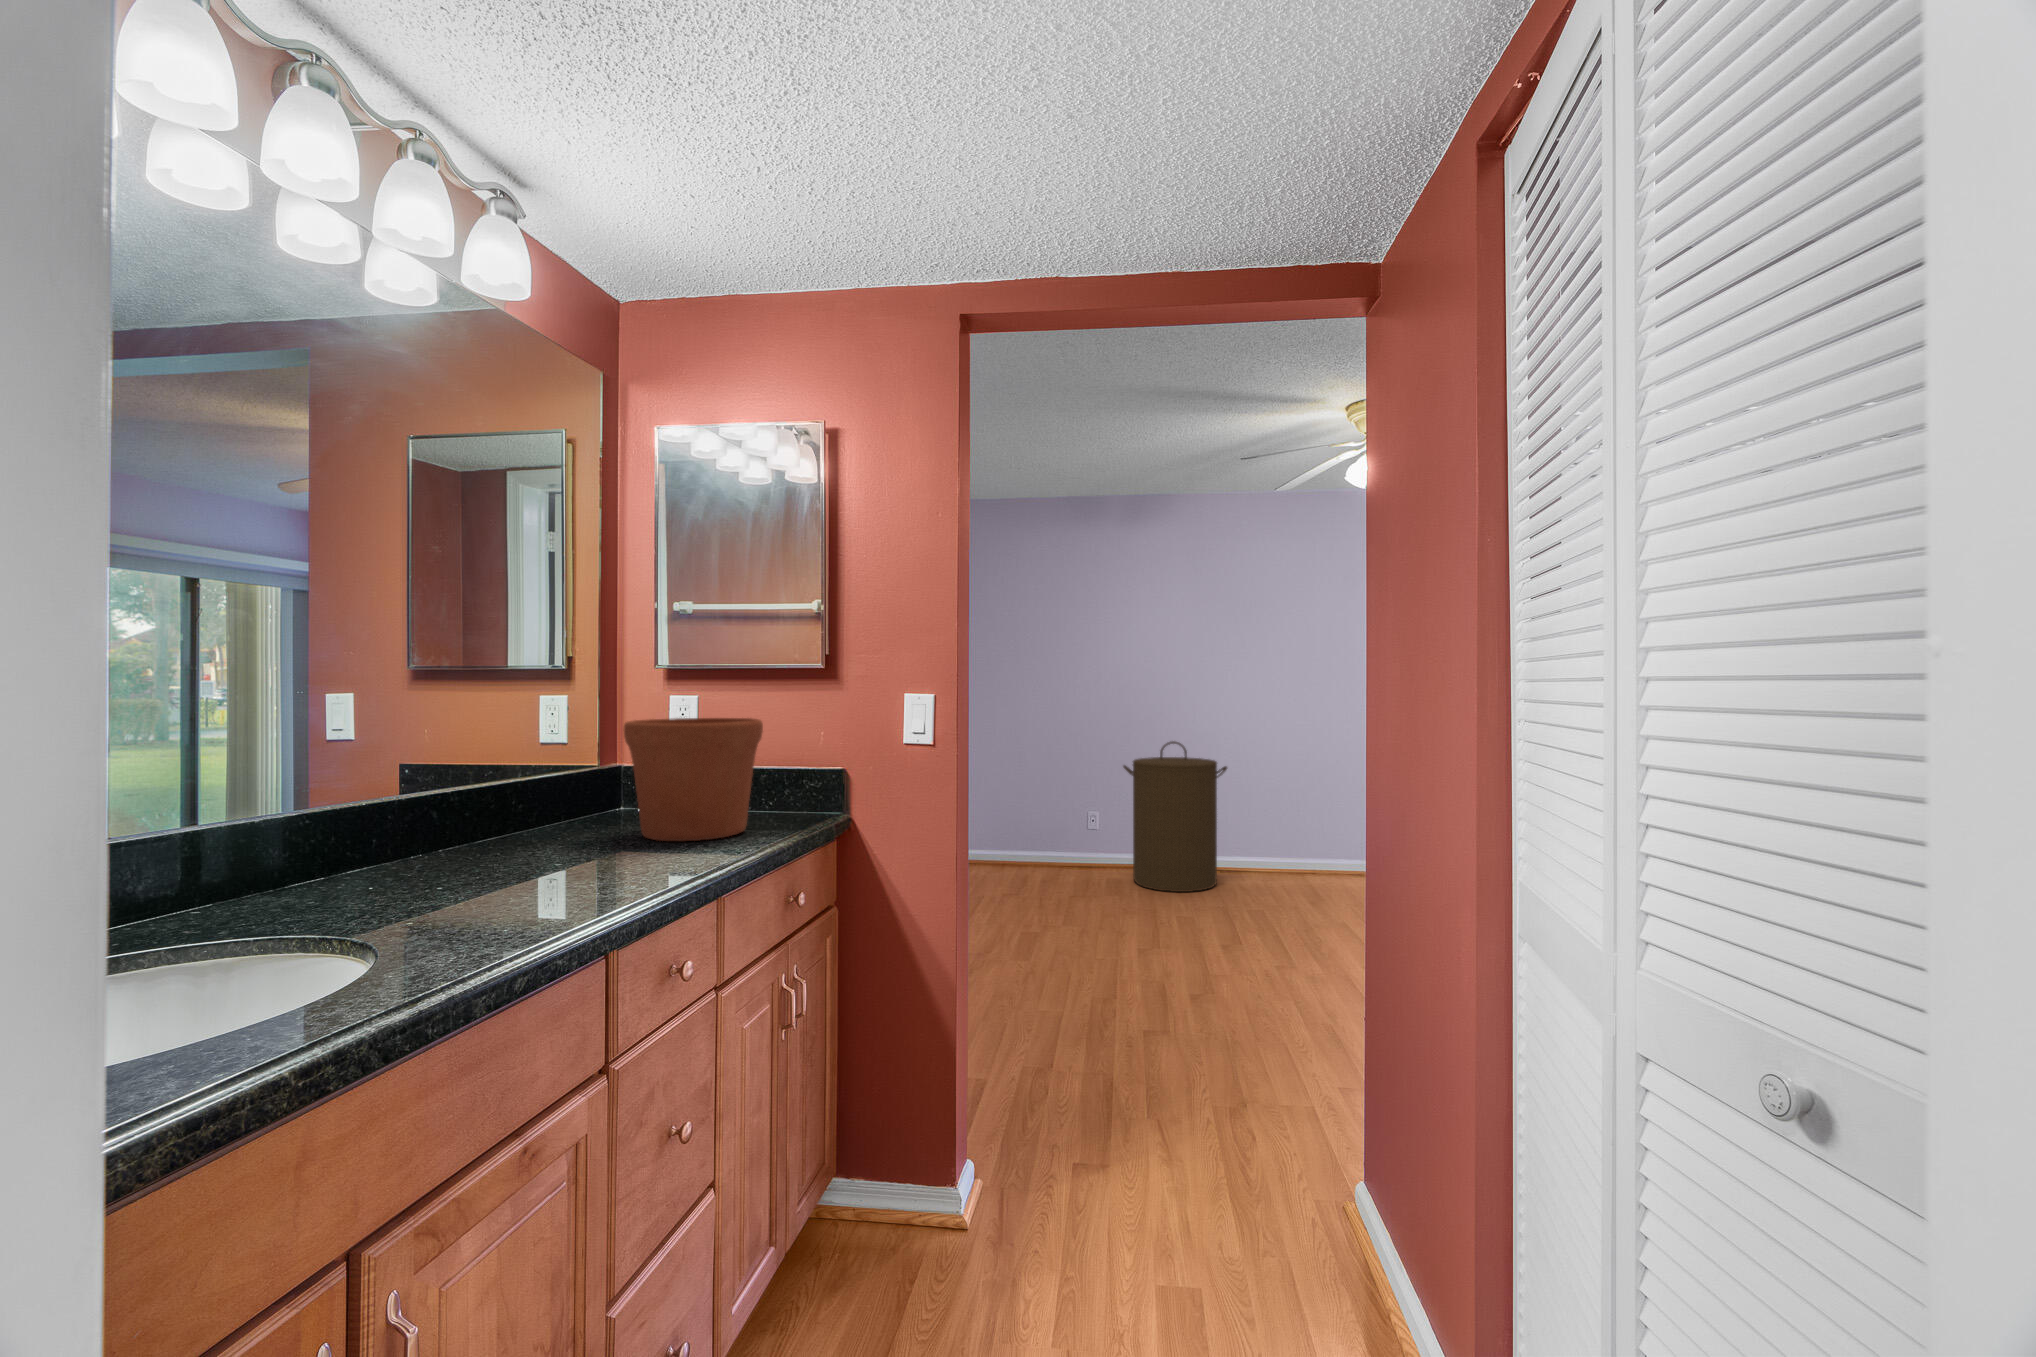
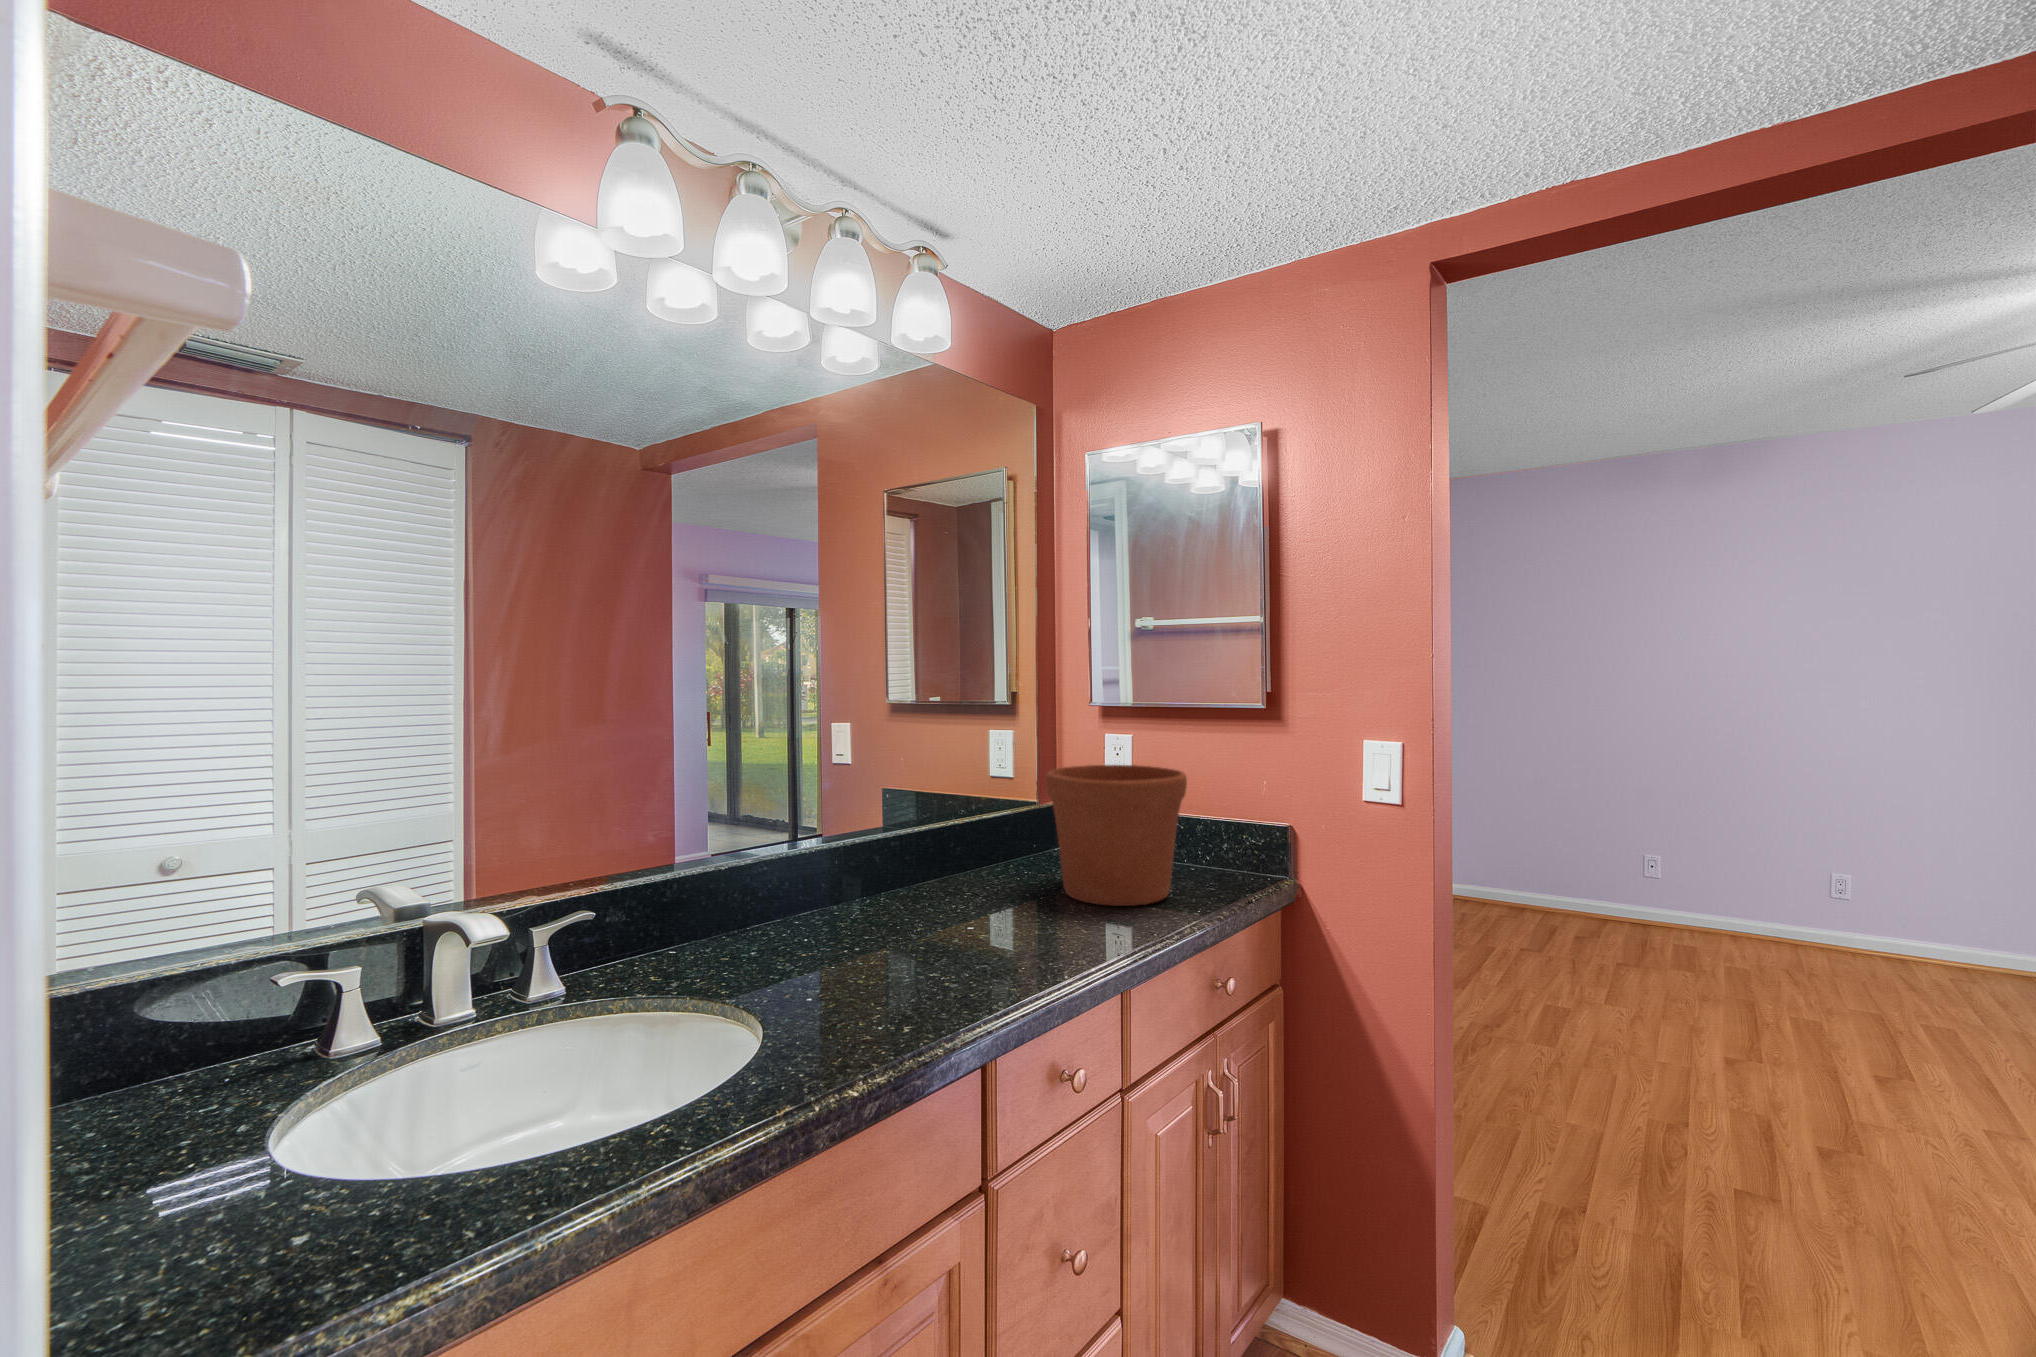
laundry hamper: present [1123,741,1227,892] -> none [1707,779,1907,999]

